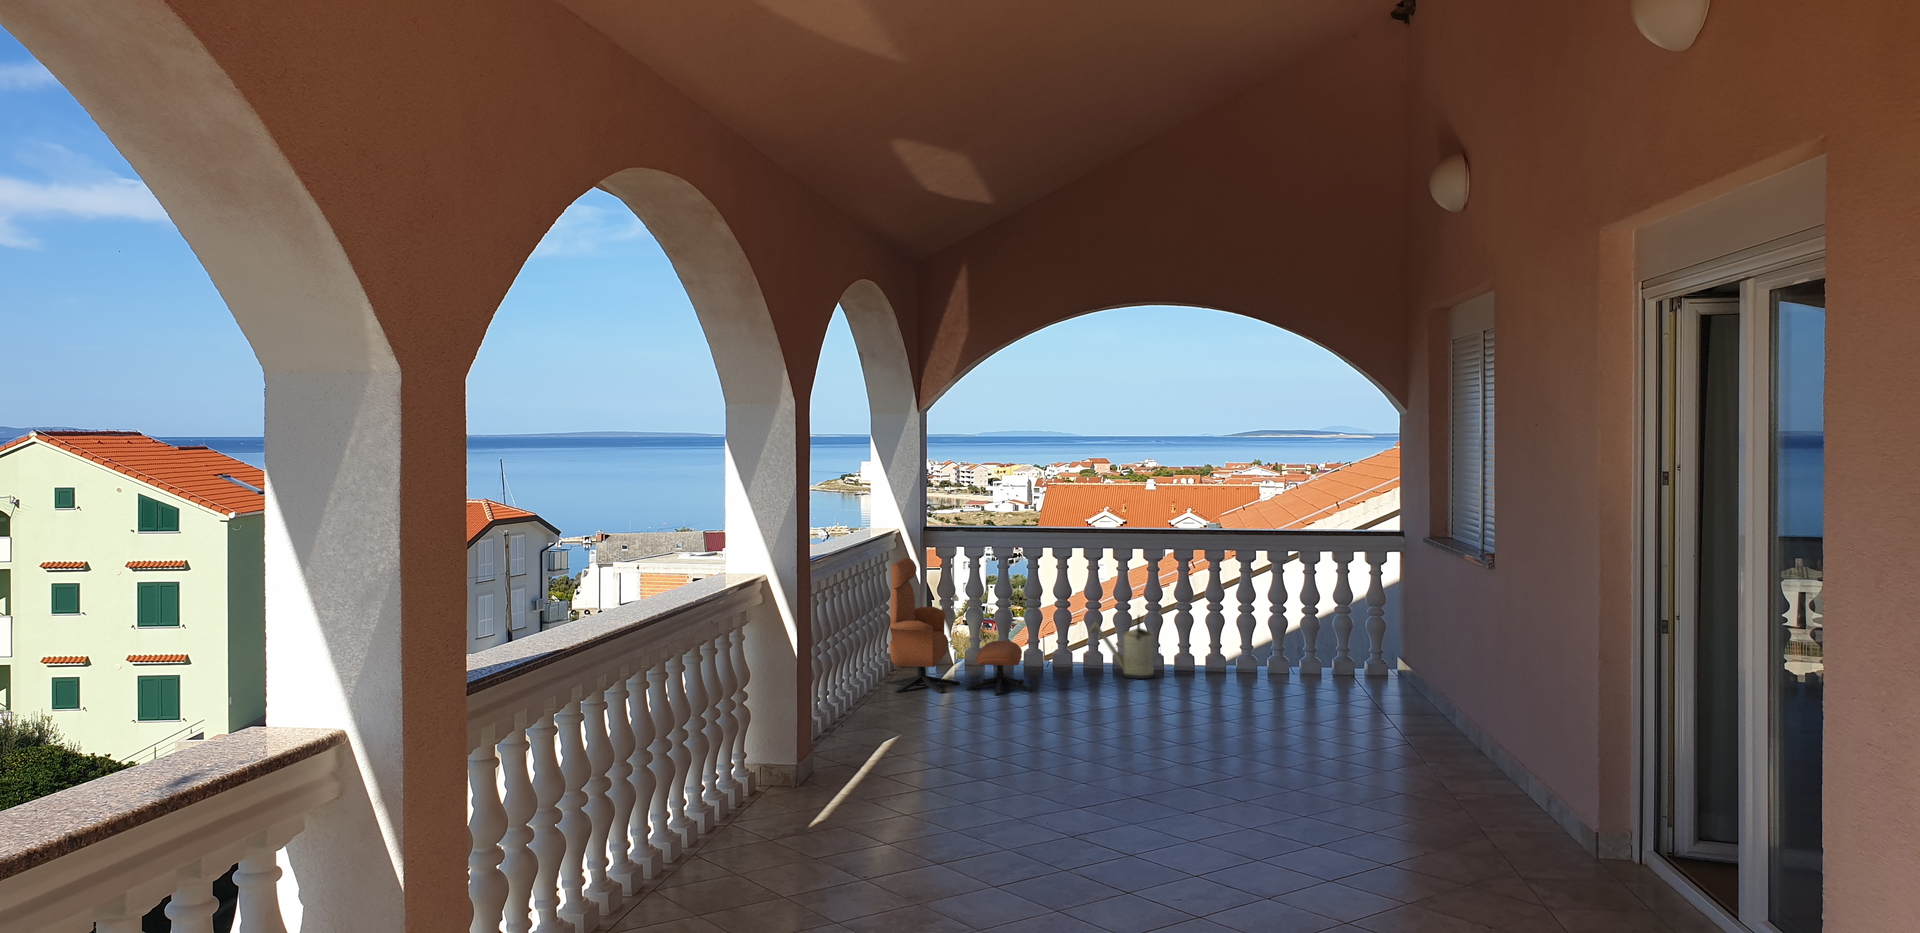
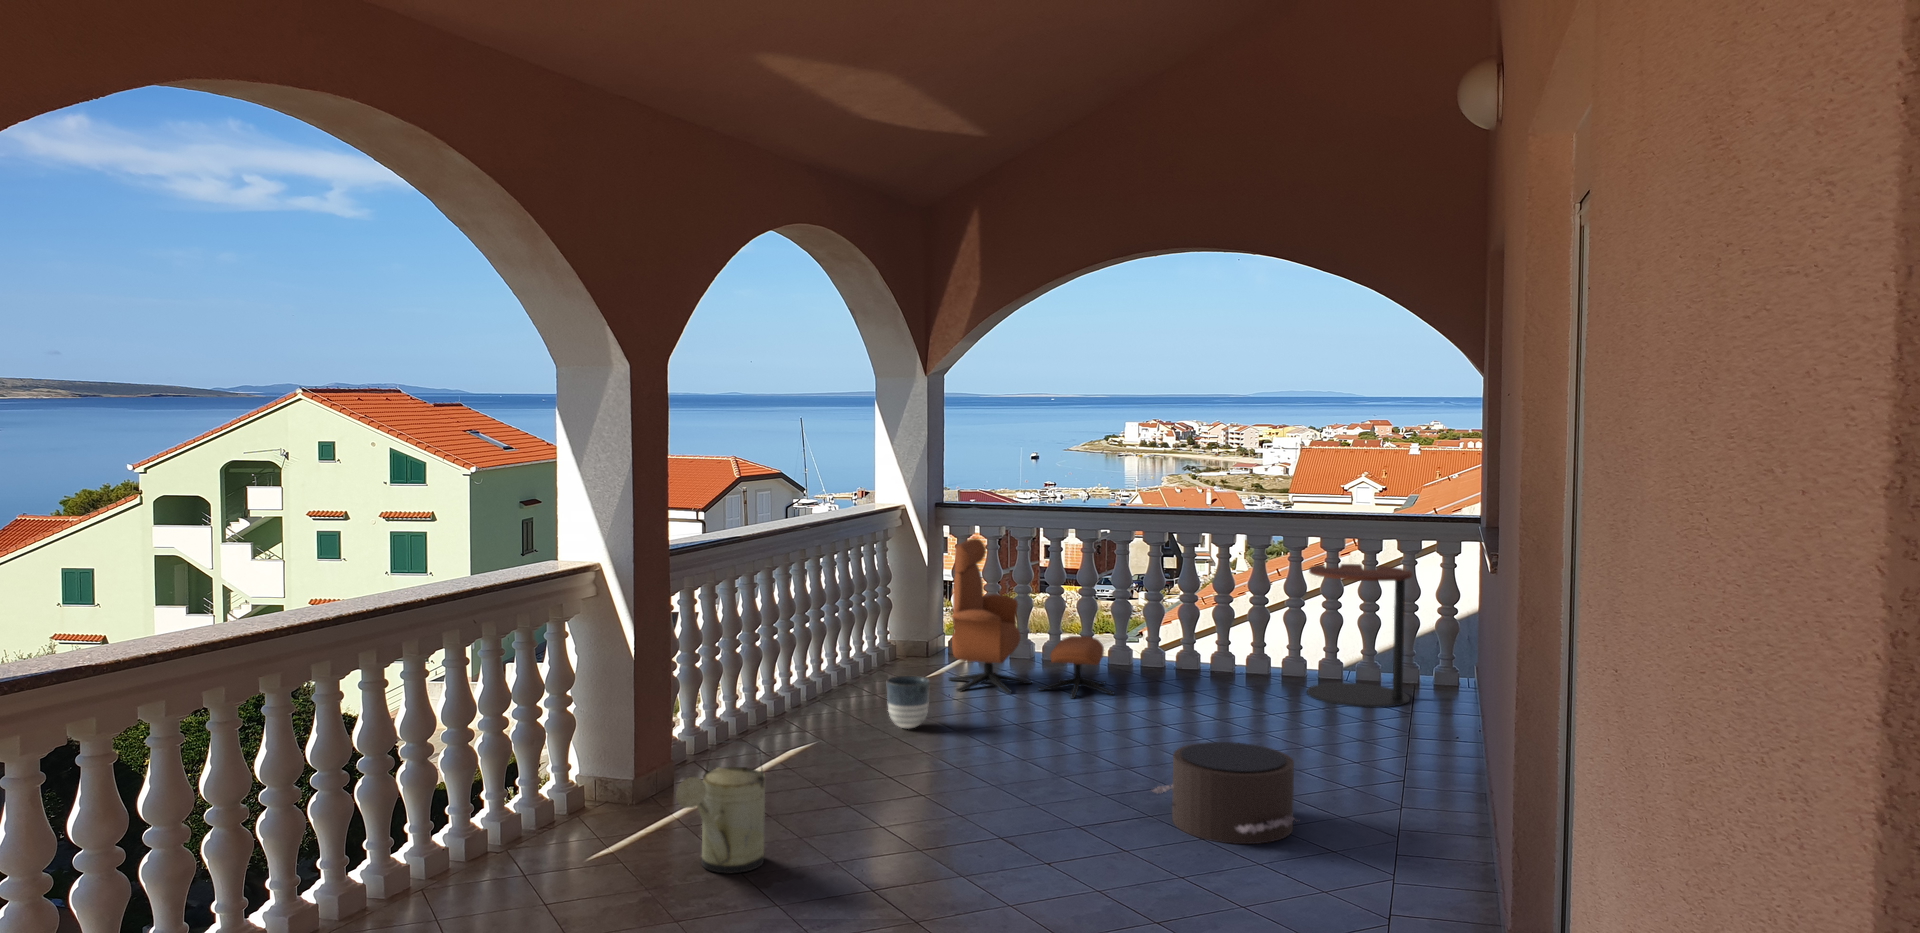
side table: none [1195,572,1281,694] -> present [1307,564,1412,708]
watering can: present [1089,616,1154,679] -> present [676,742,765,873]
planter: none [840,679,877,725] -> present [887,676,930,728]
pouf: none [1073,723,1195,803] -> present [1152,742,1295,844]

